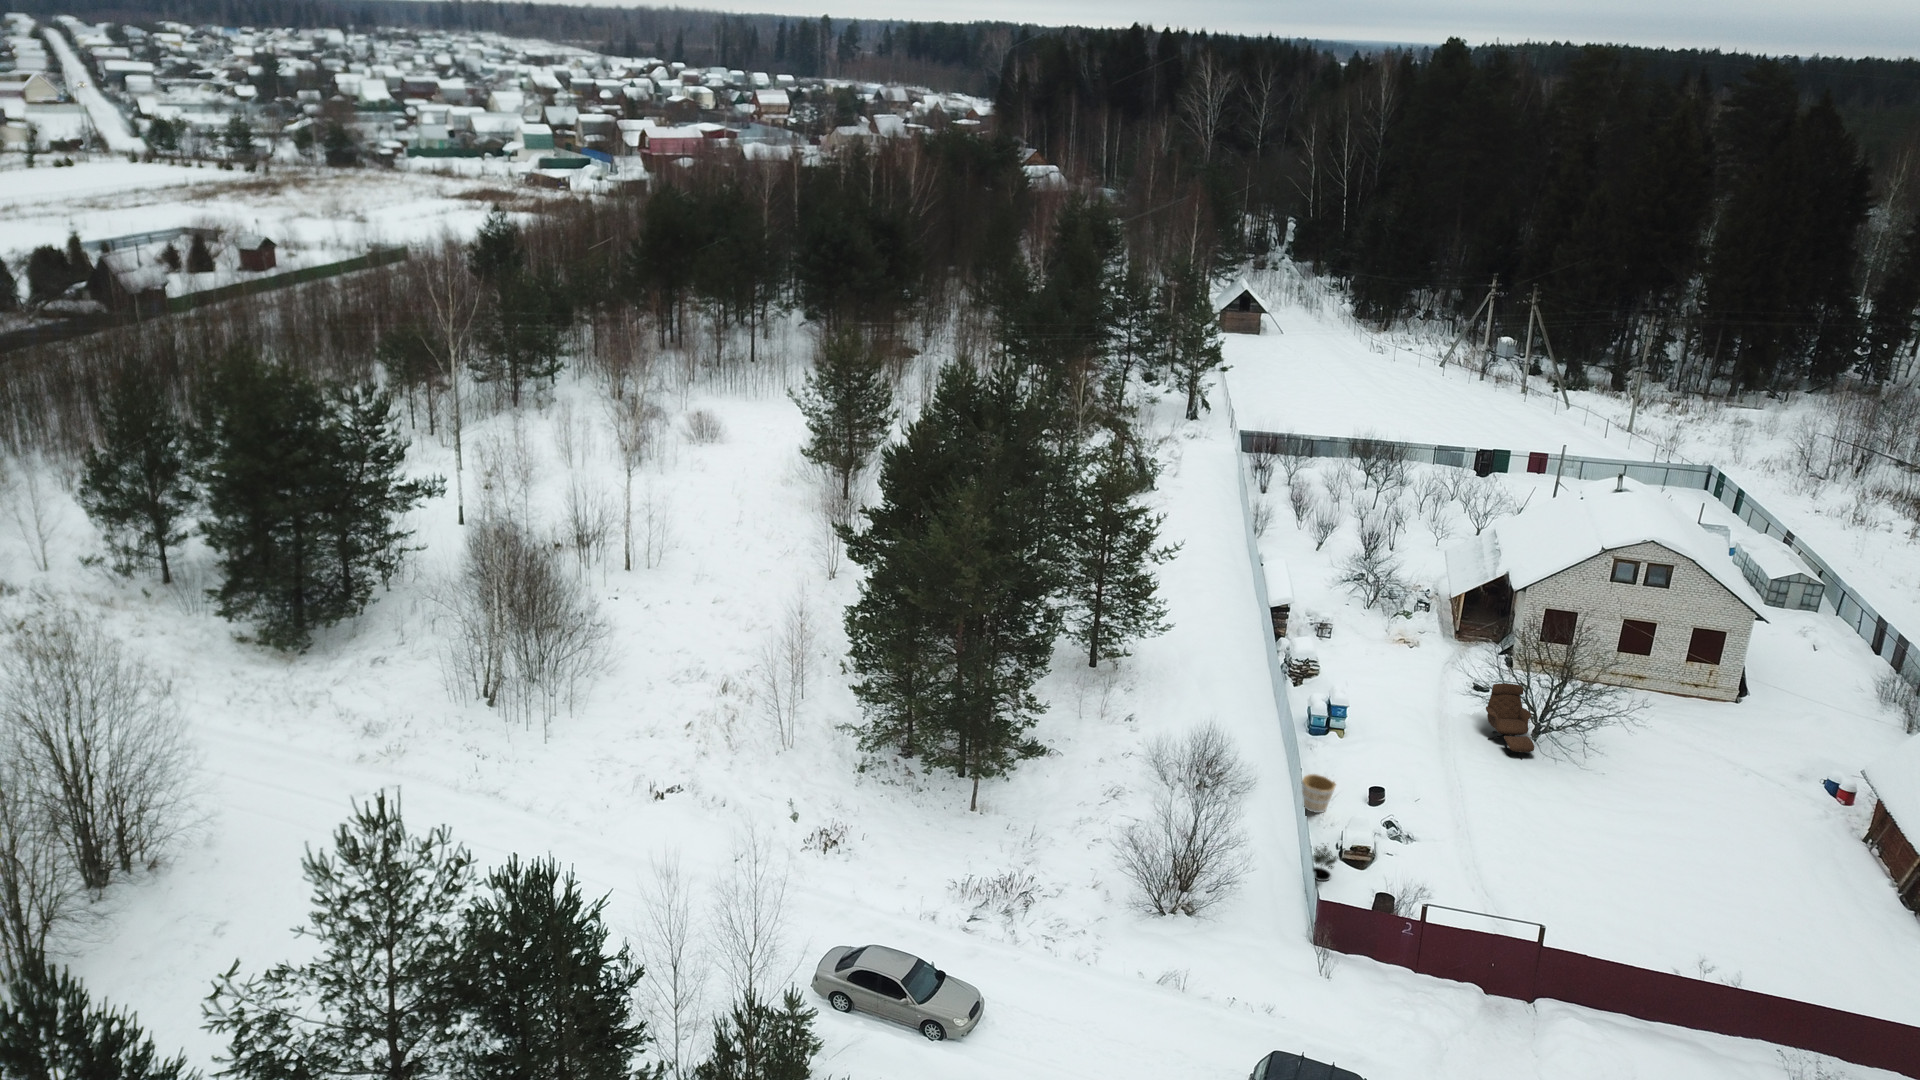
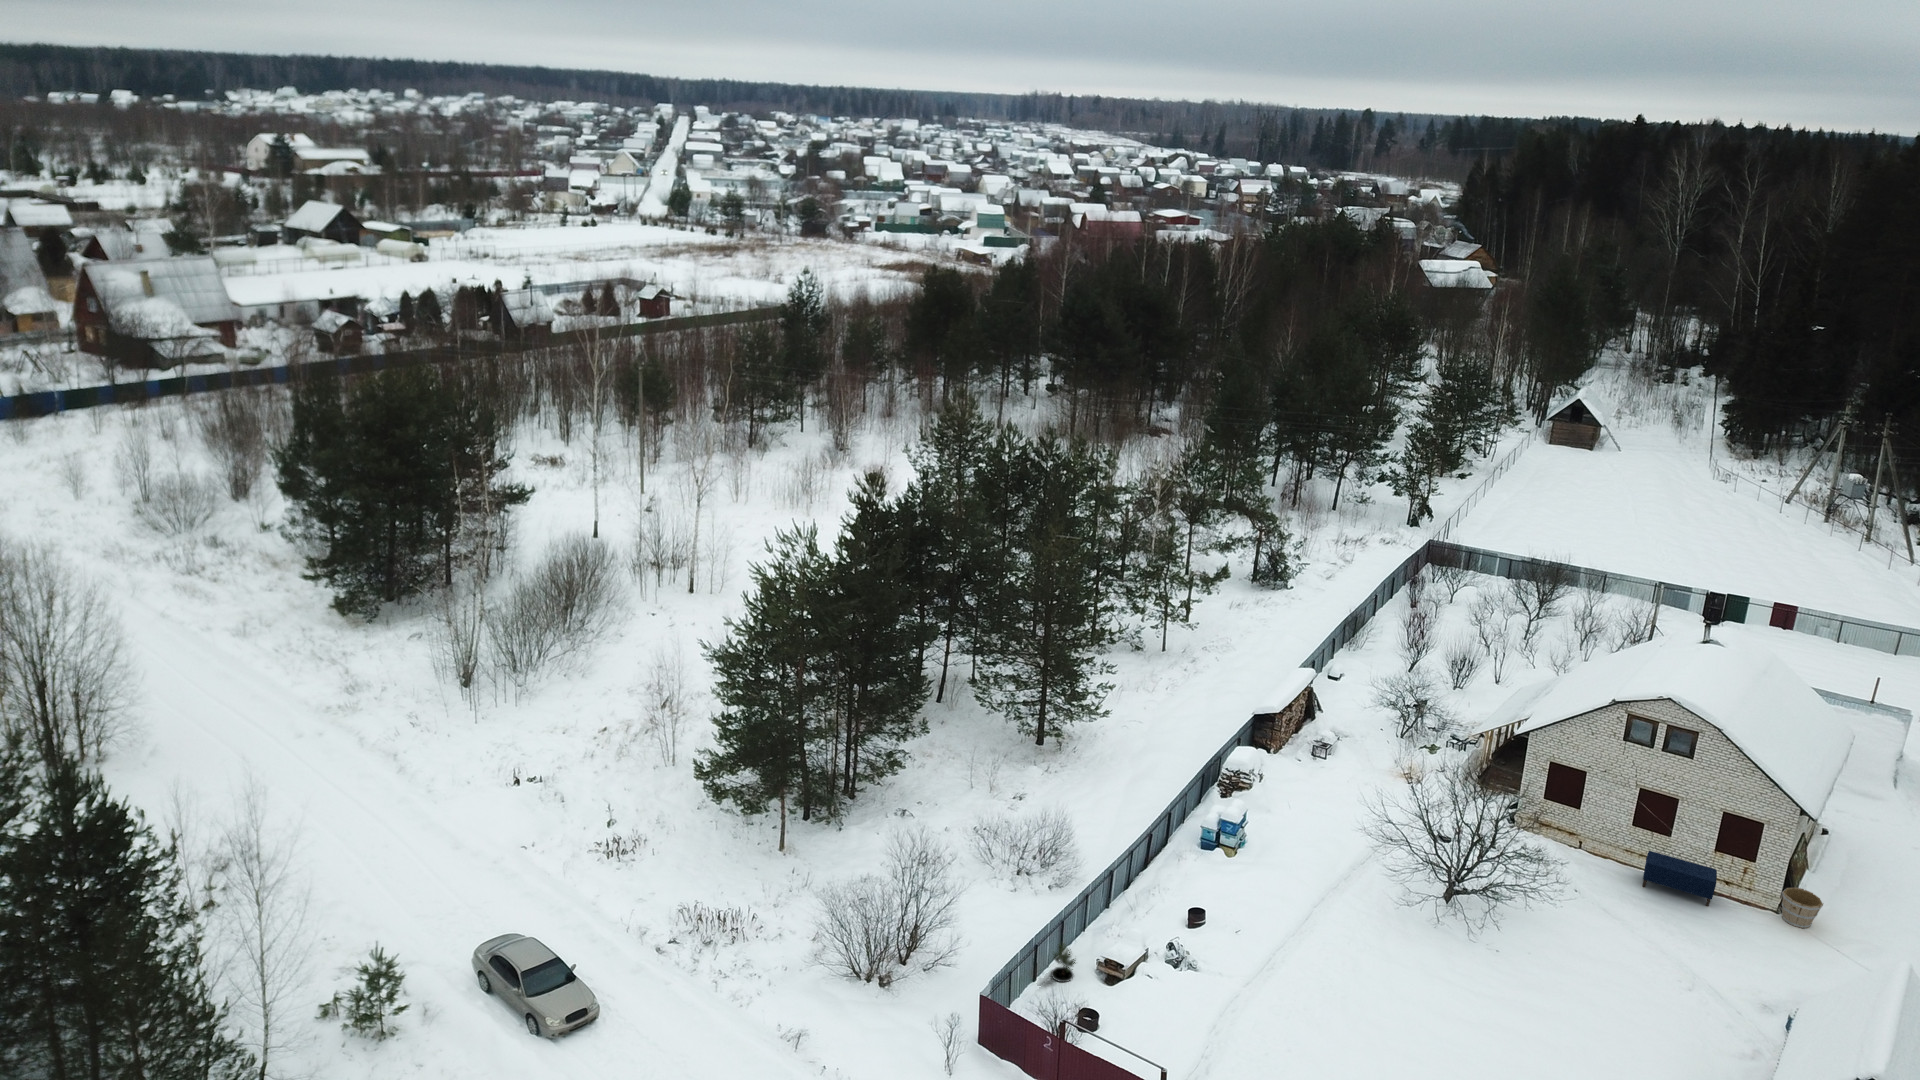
bench: none [1629,670,1693,706] -> present [1643,851,1717,906]
lounge chair: present [1486,683,1534,759] -> none [1400,829,1452,917]
wooden bucket: present [1302,774,1336,813] -> present [1782,887,1823,928]

